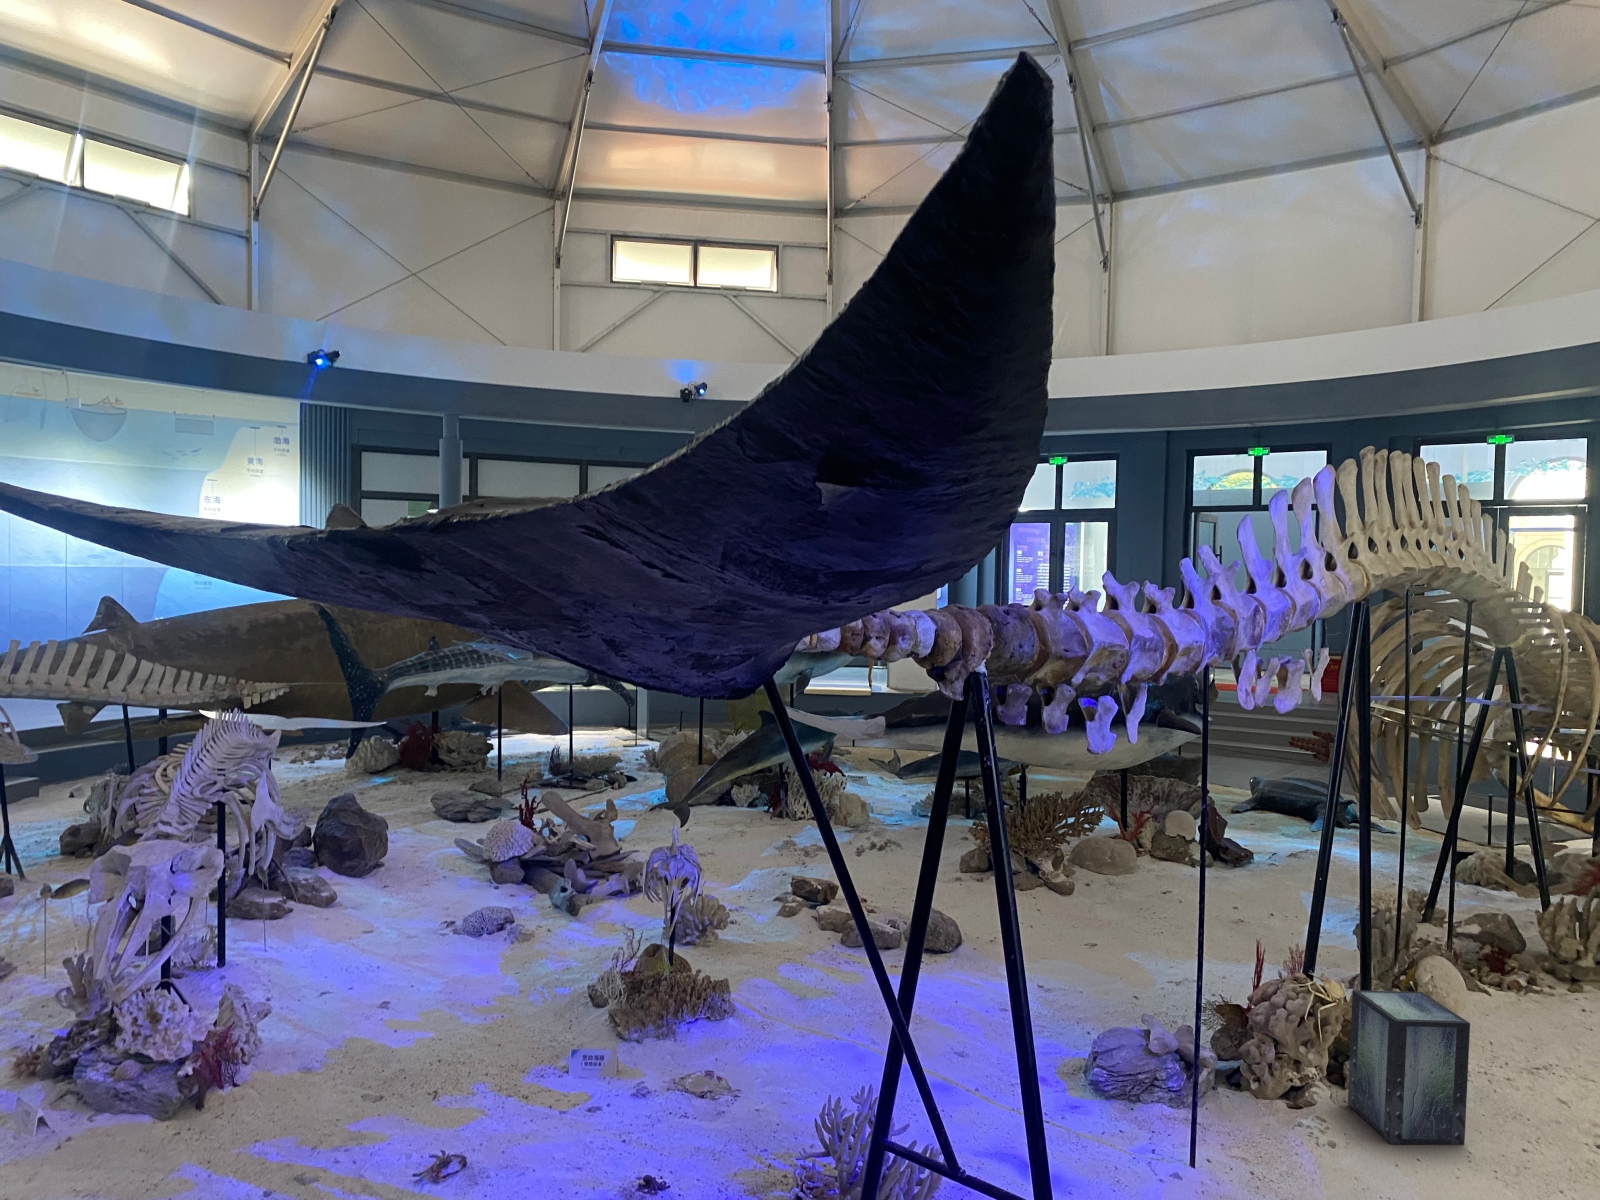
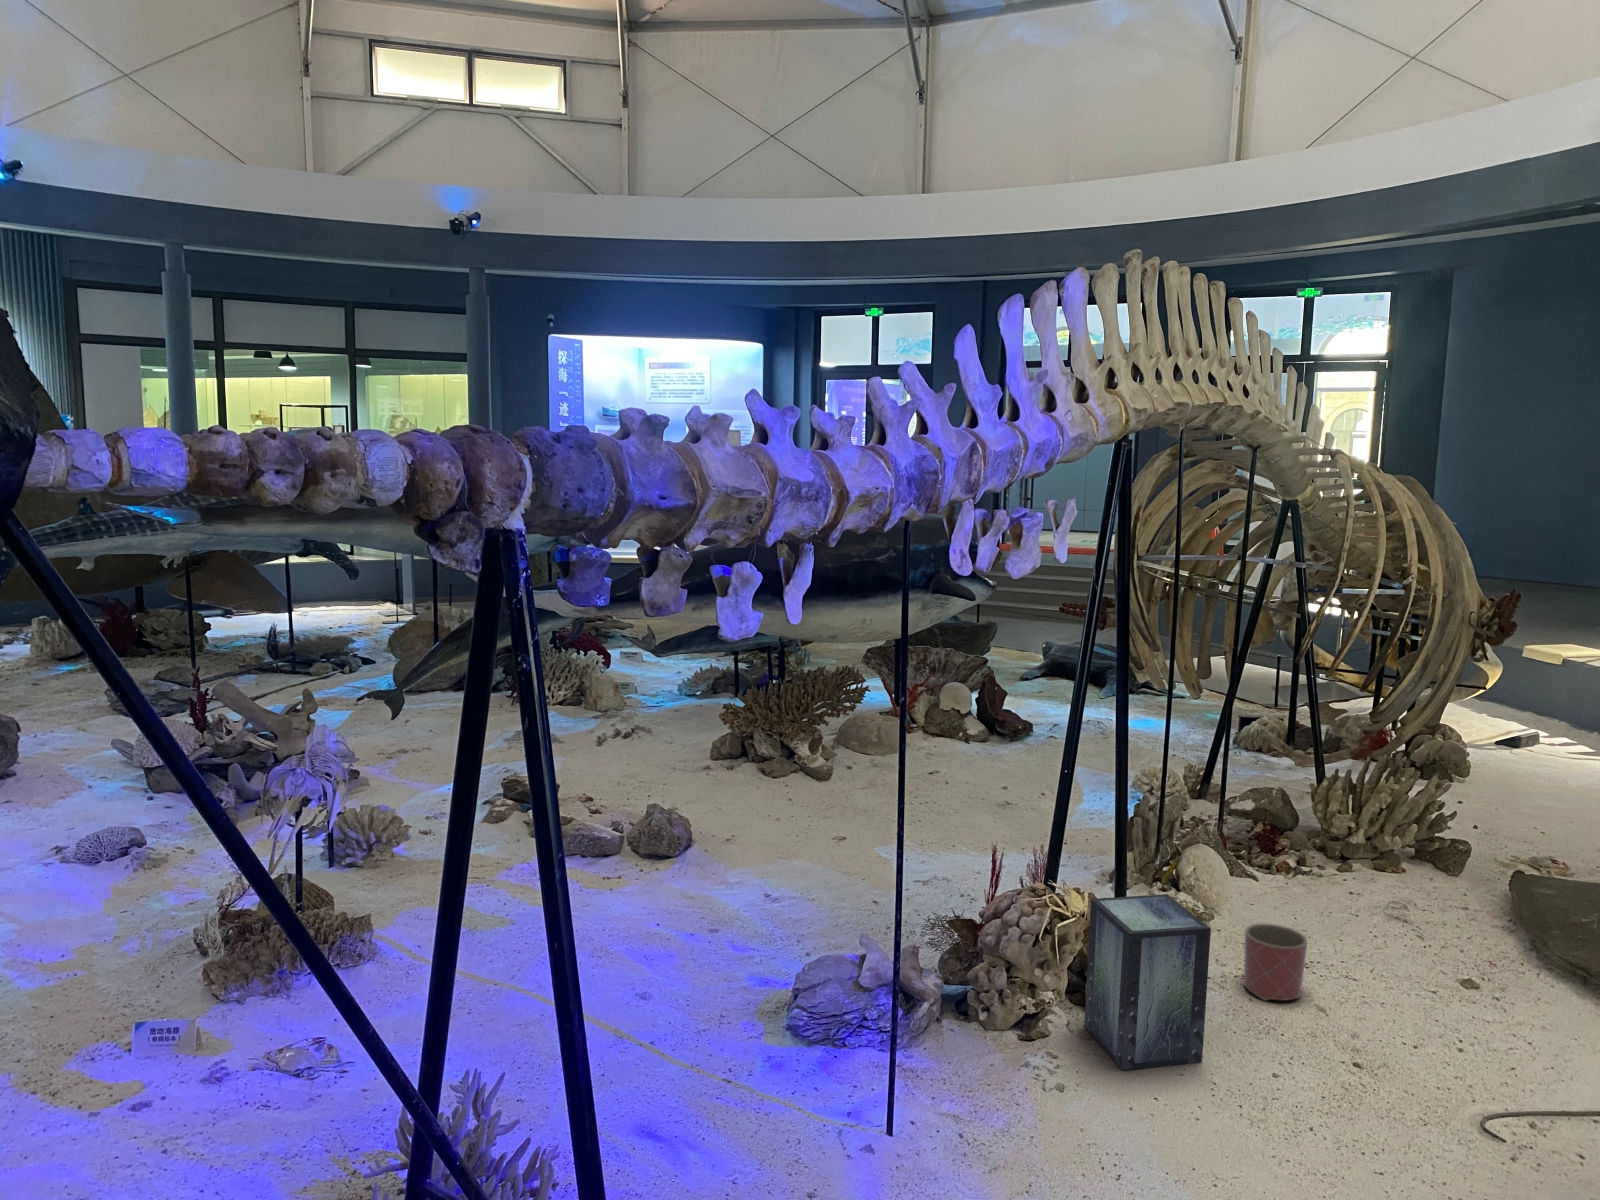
planter: none [1493,1029,1555,1101] -> present [1244,923,1307,1000]

